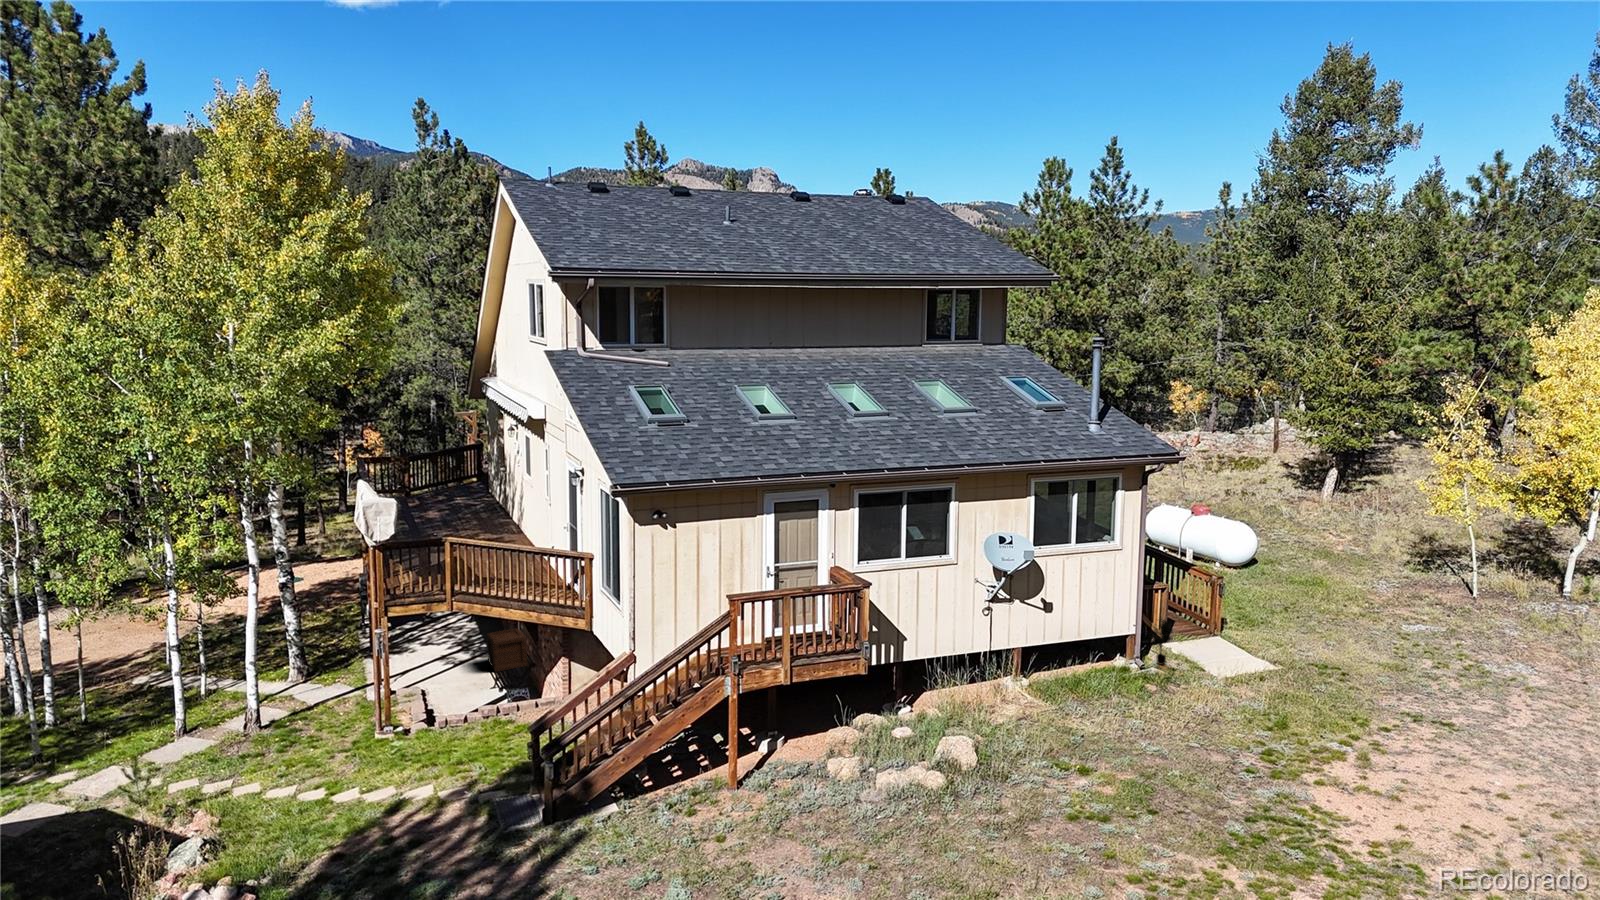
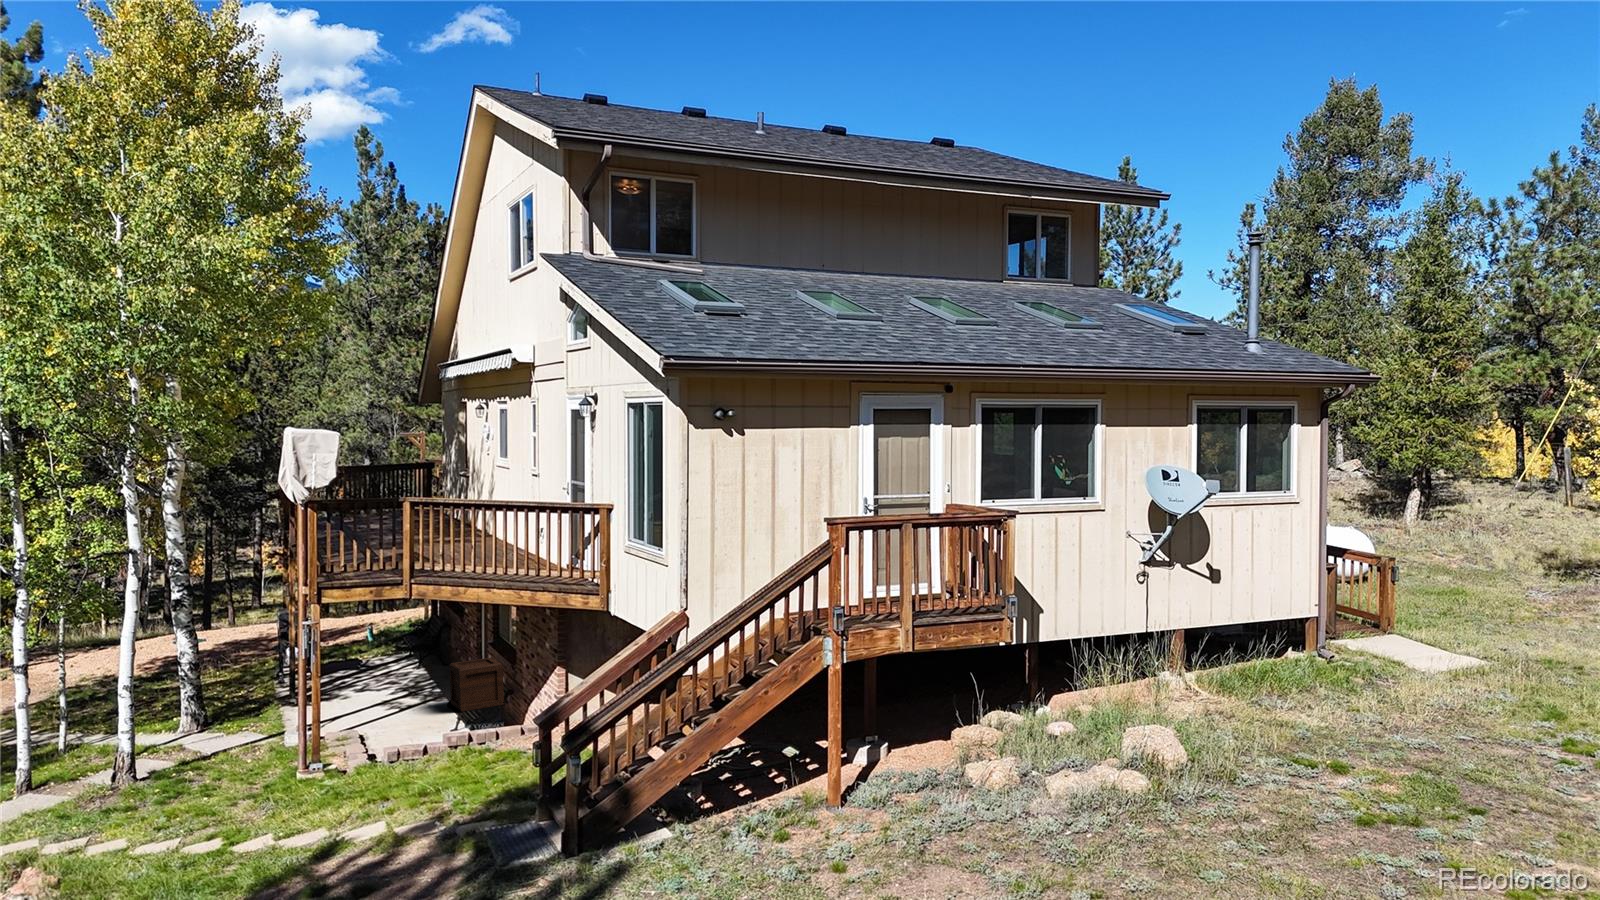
potted tree: present [1147,619,1173,665] -> none [1327,600,1362,662]

